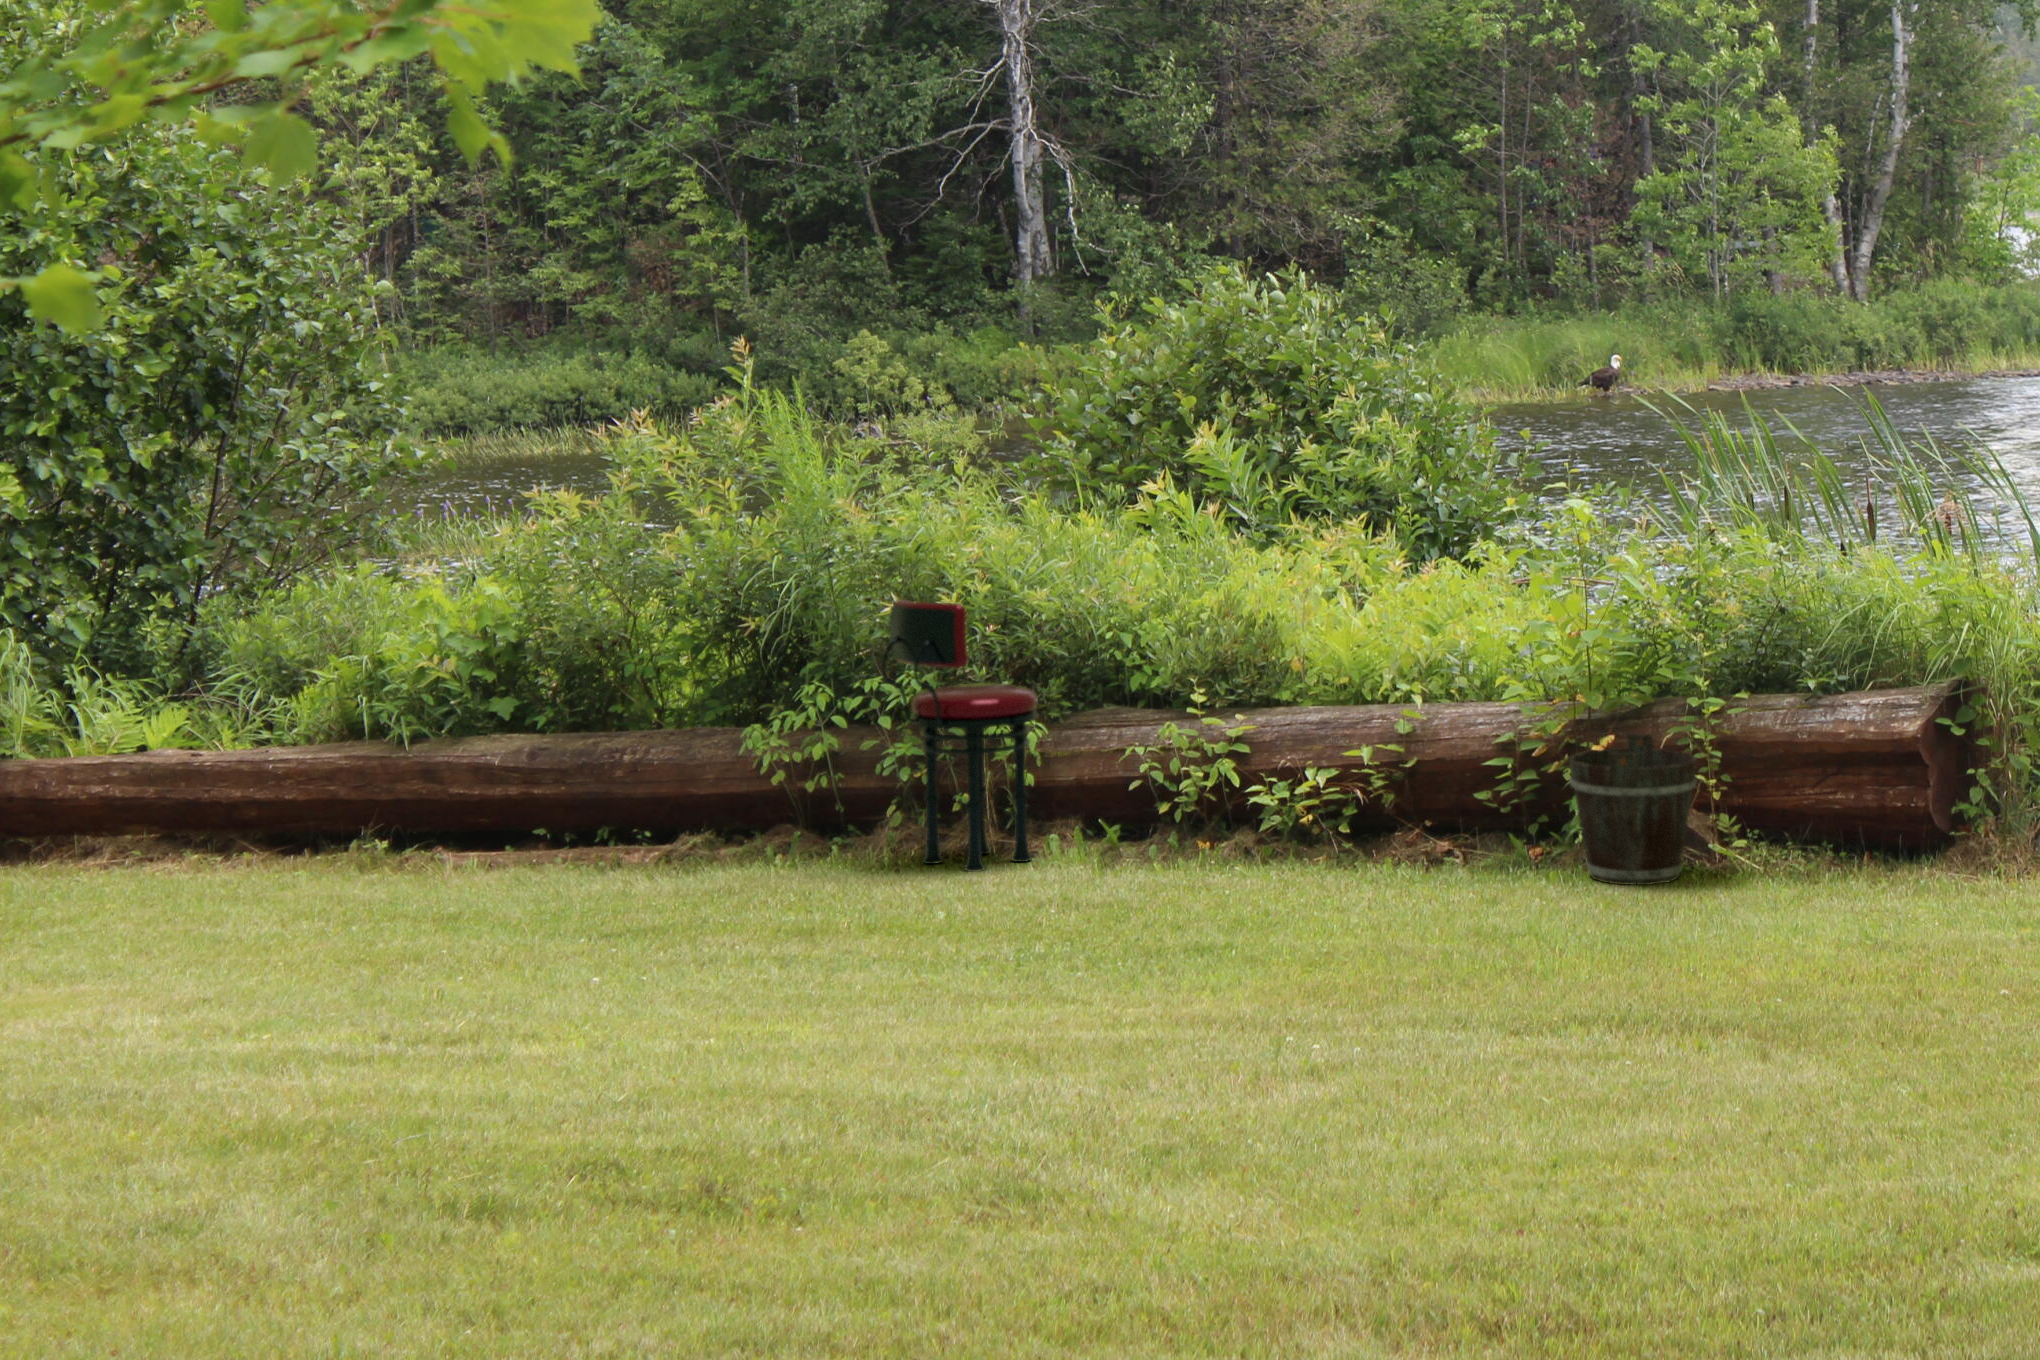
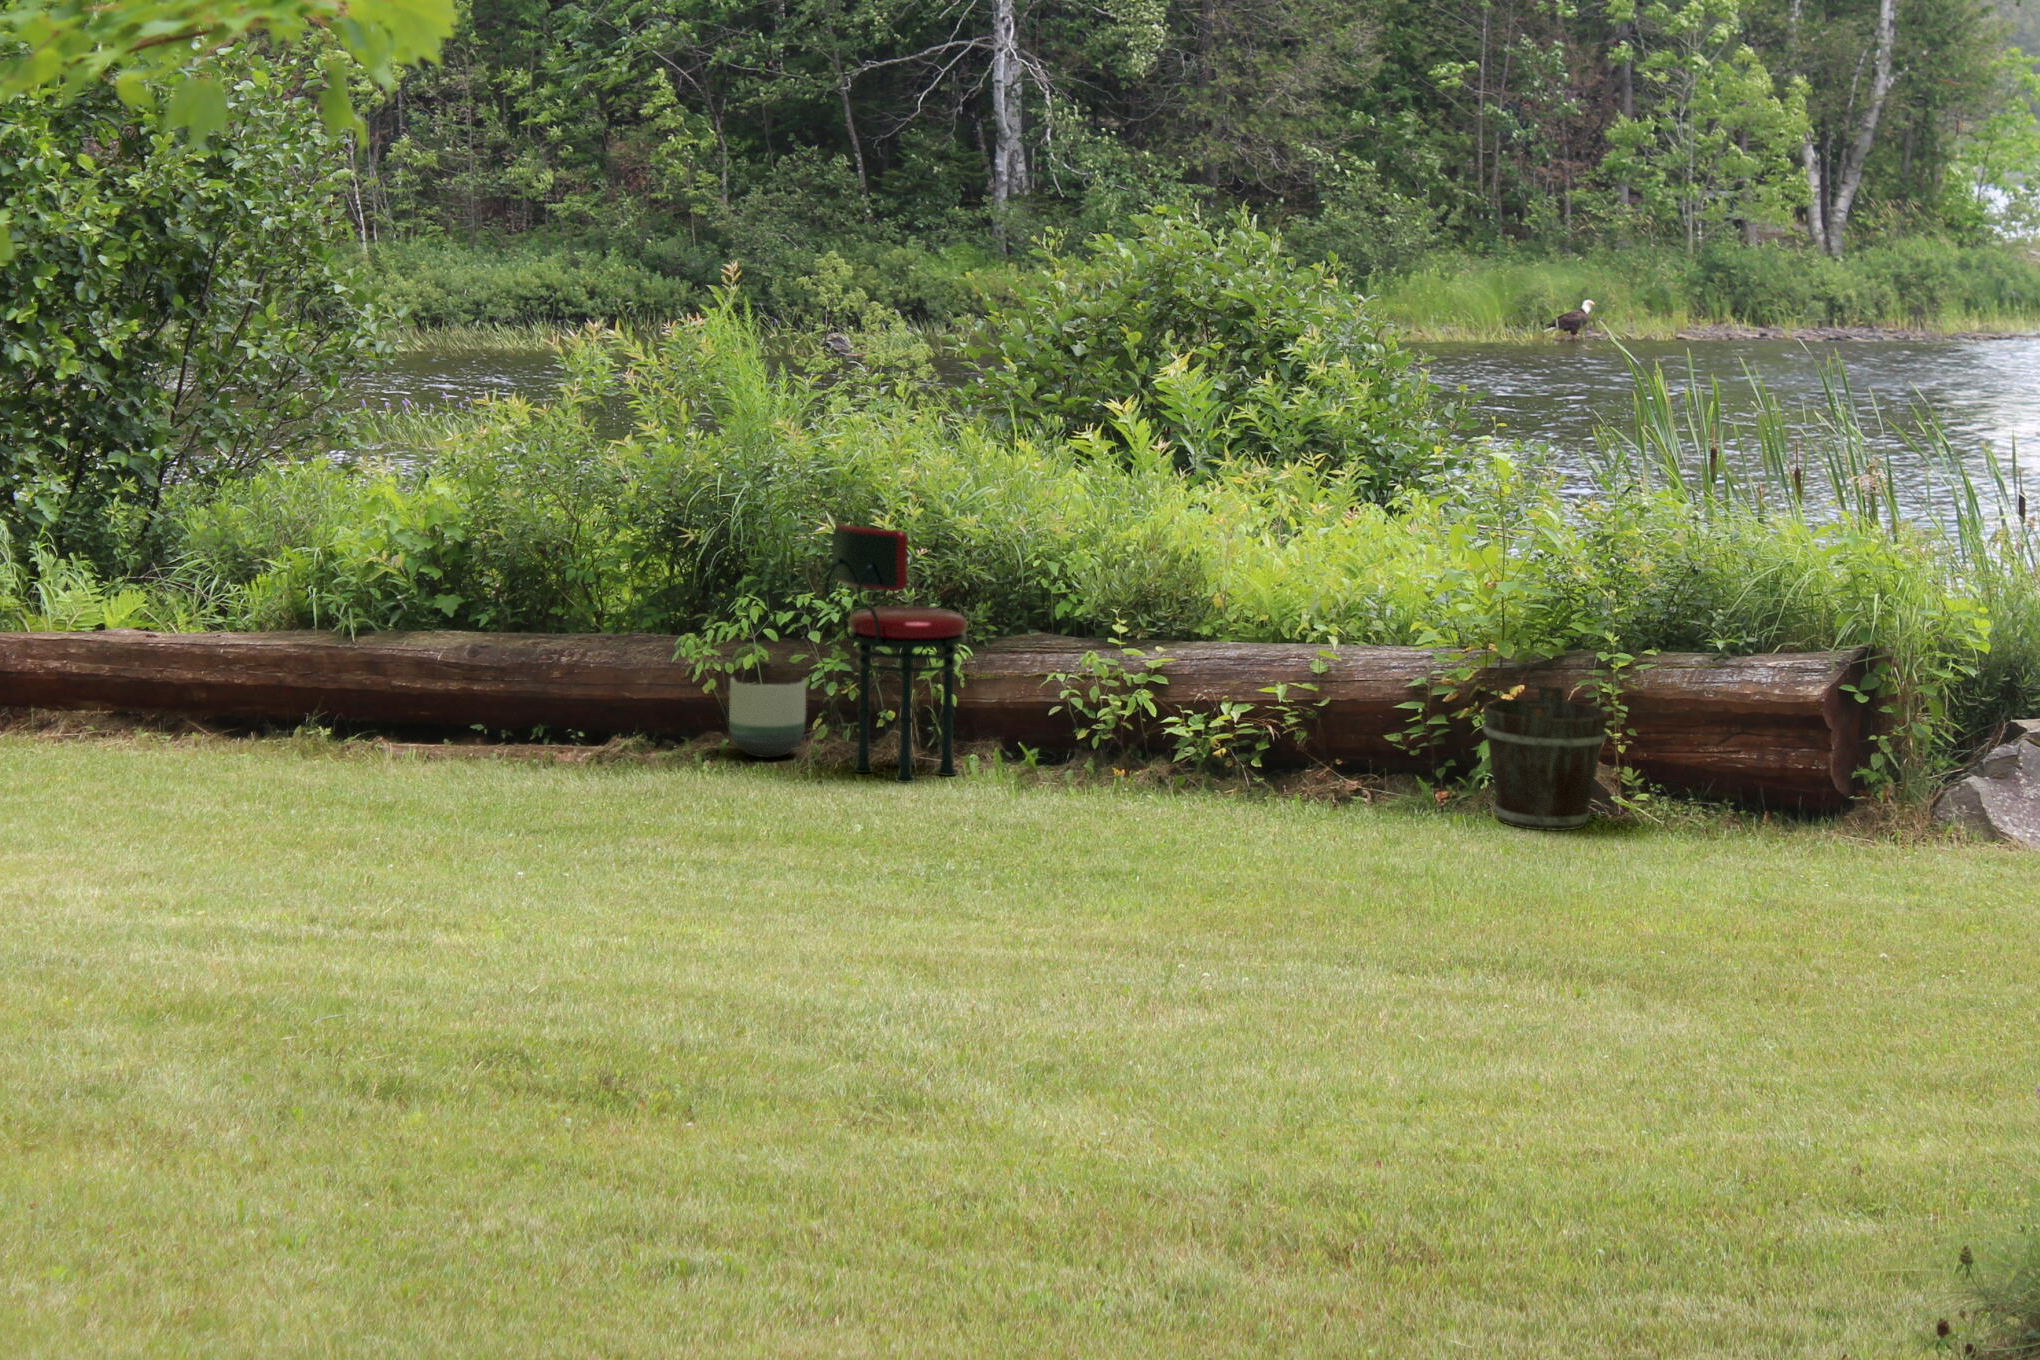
planter: none [793,764,875,853] -> present [729,678,806,758]

